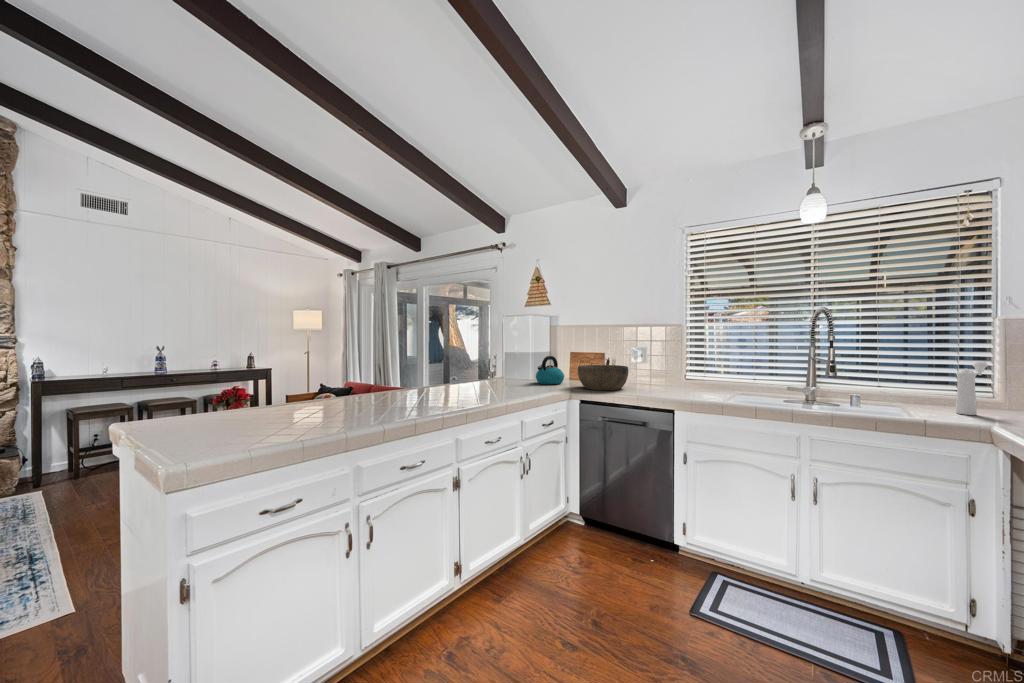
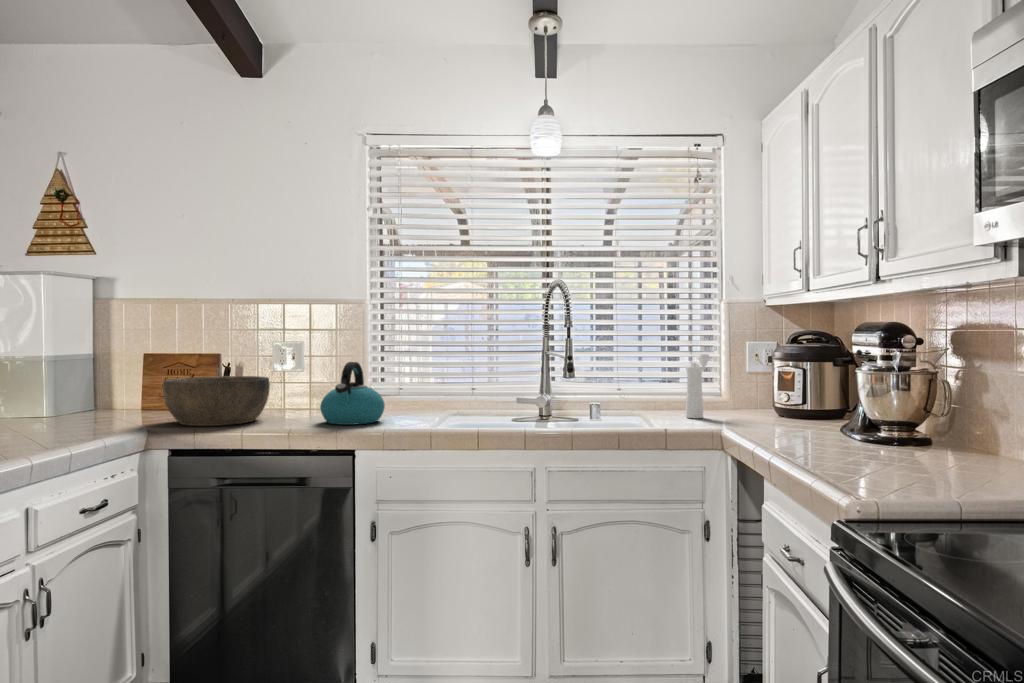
kettle: present [536,356,564,384] -> present [320,362,385,425]

